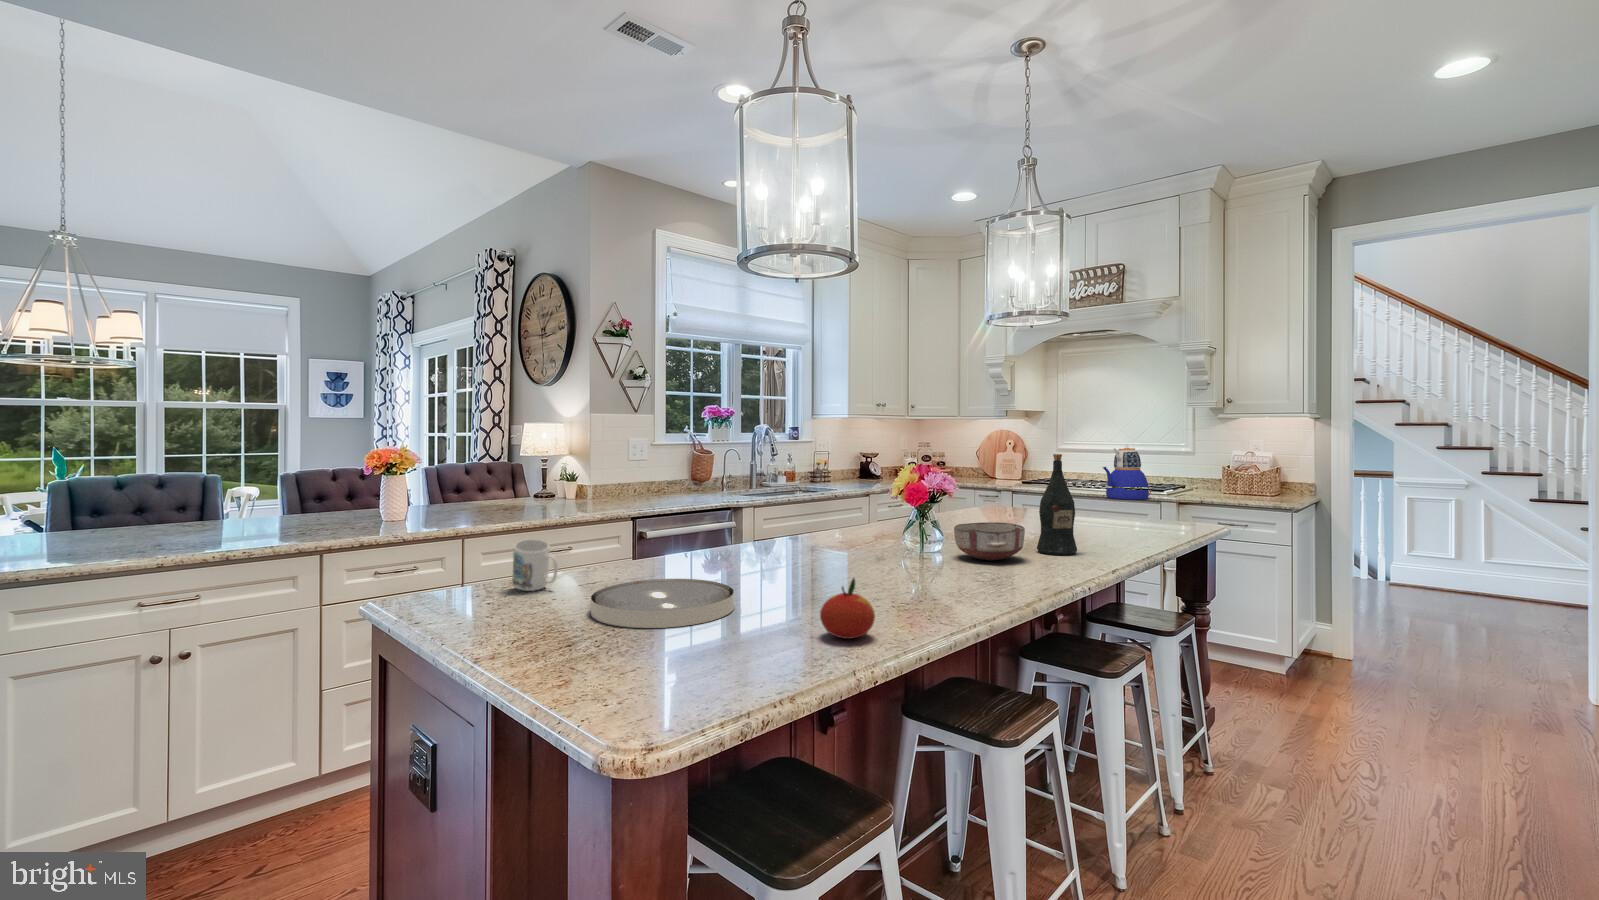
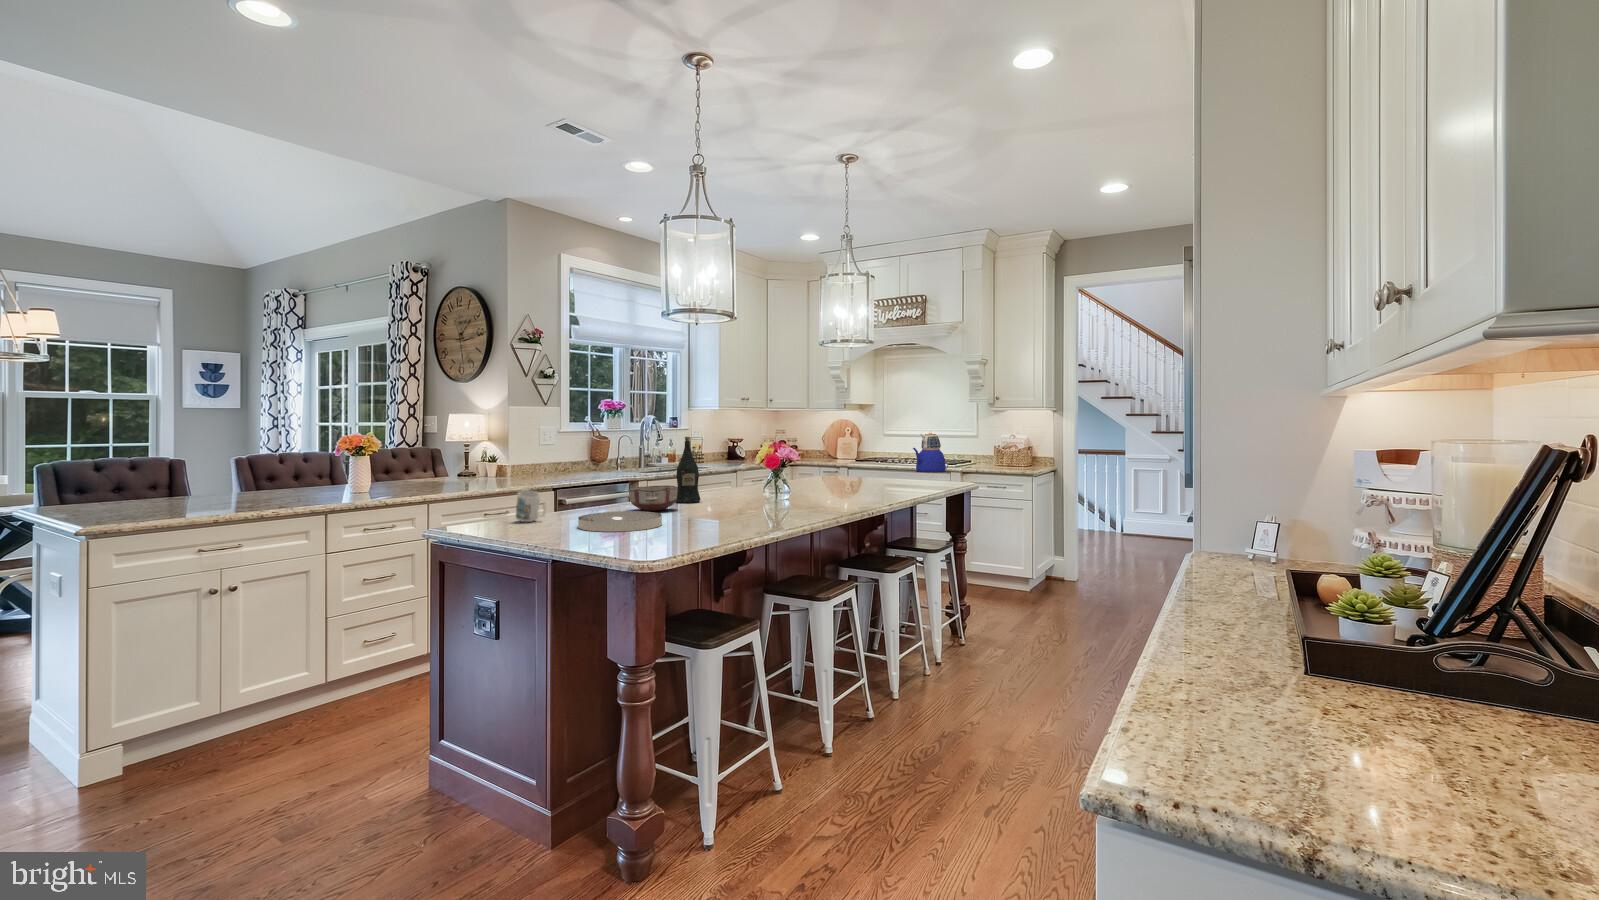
wine bottle: present [1037,454,1077,555] -> present [676,437,700,503]
ceramic bowl: present [954,522,1025,560] -> present [629,486,678,511]
apple: present [820,578,875,639] -> none [714,500,743,531]

